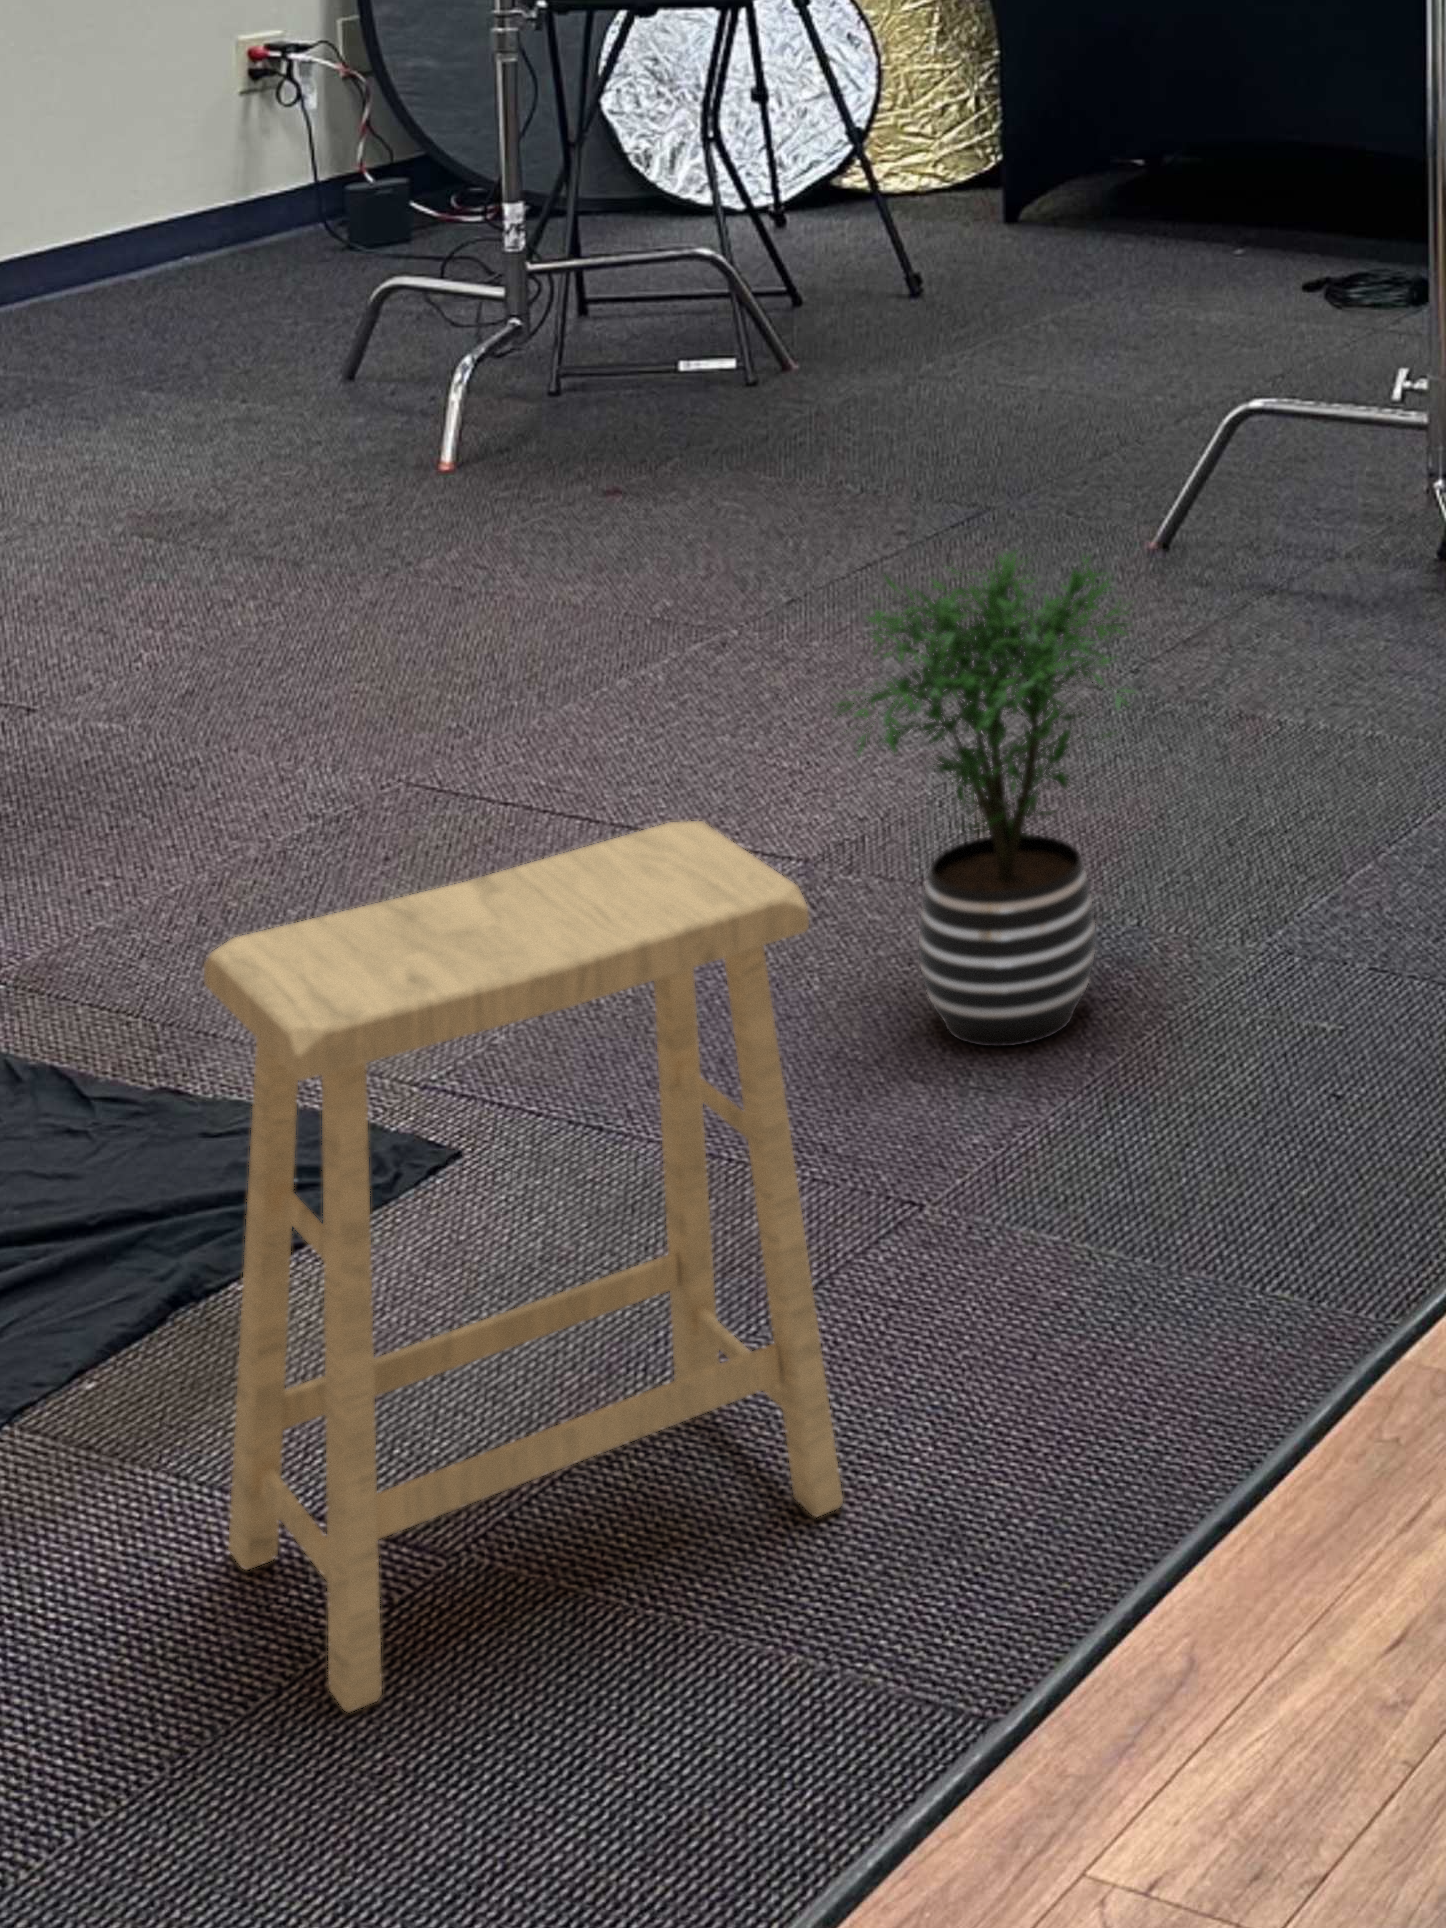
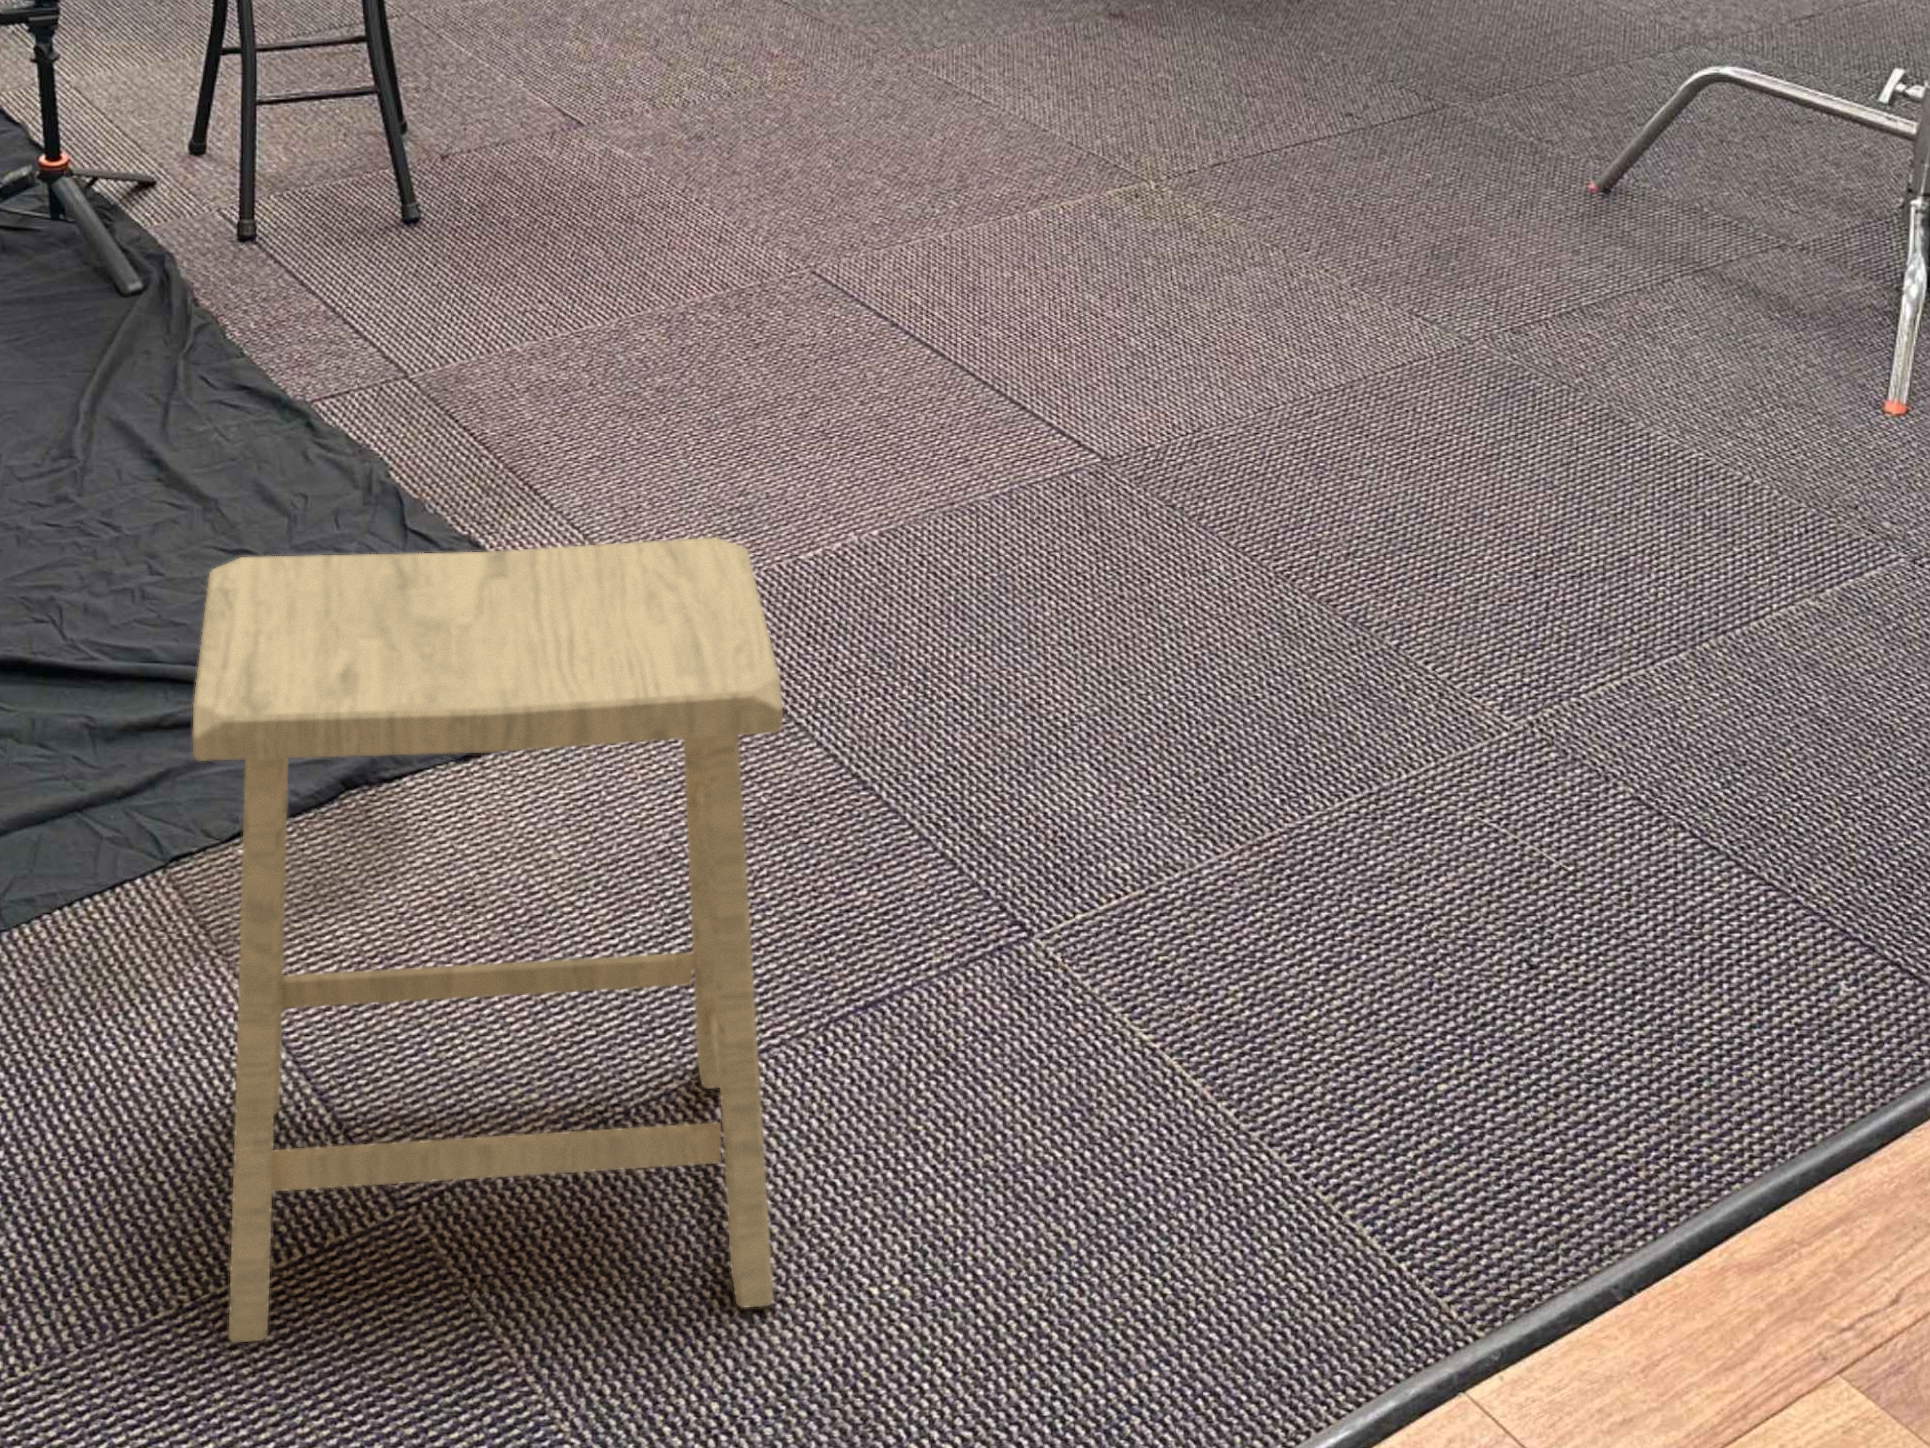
potted plant: present [833,551,1134,1046] -> none [1045,236,1415,760]

